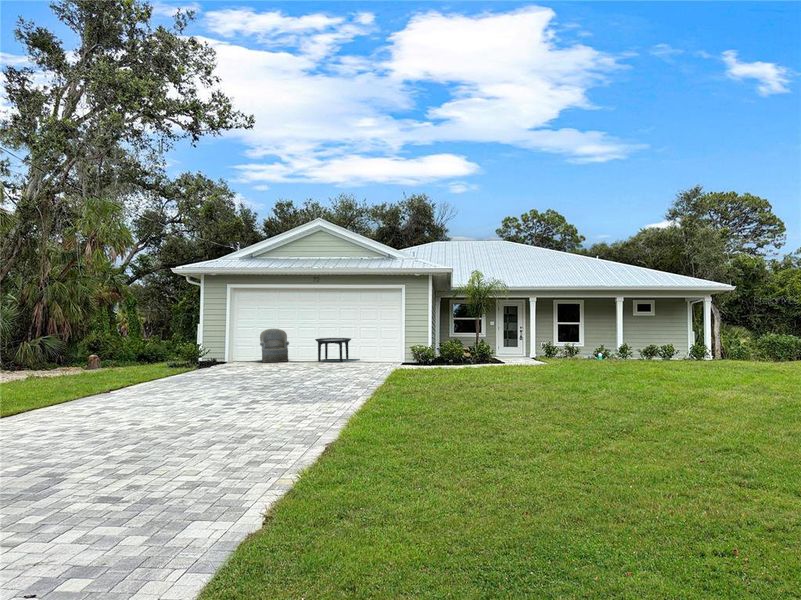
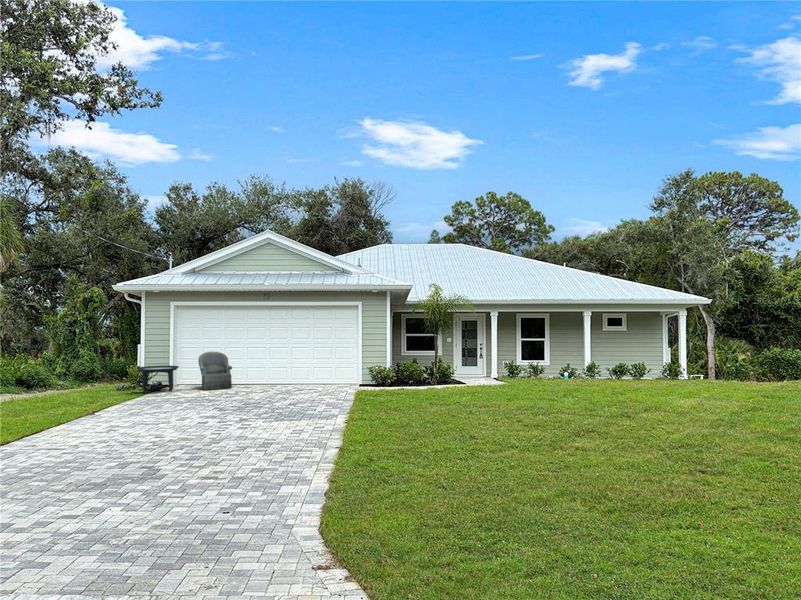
round table: present [315,338,351,362] -> present [137,366,179,393]

